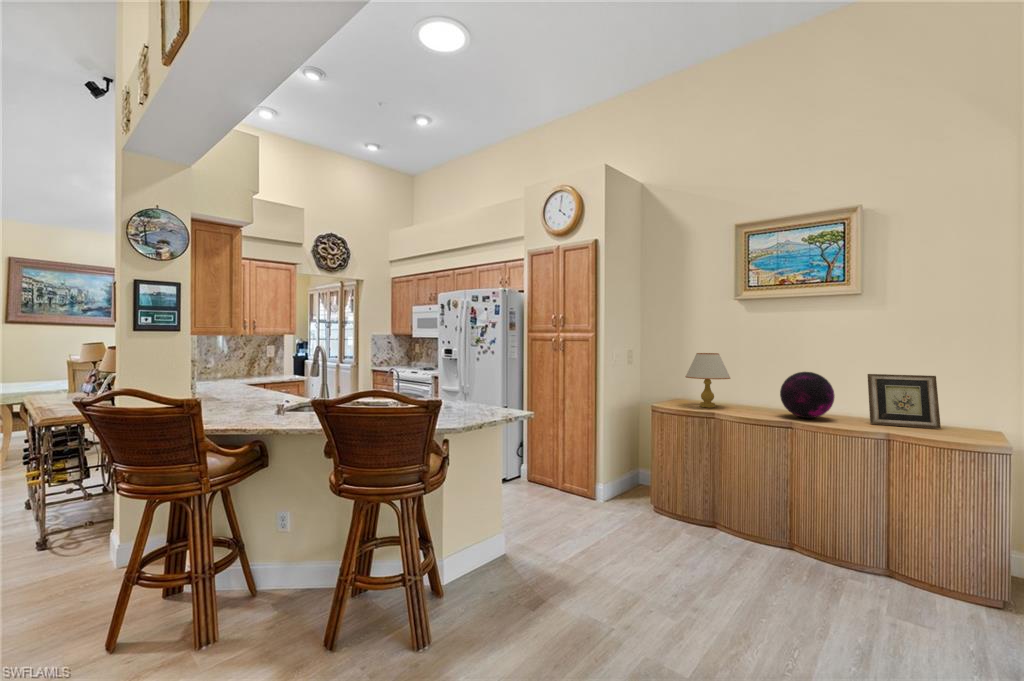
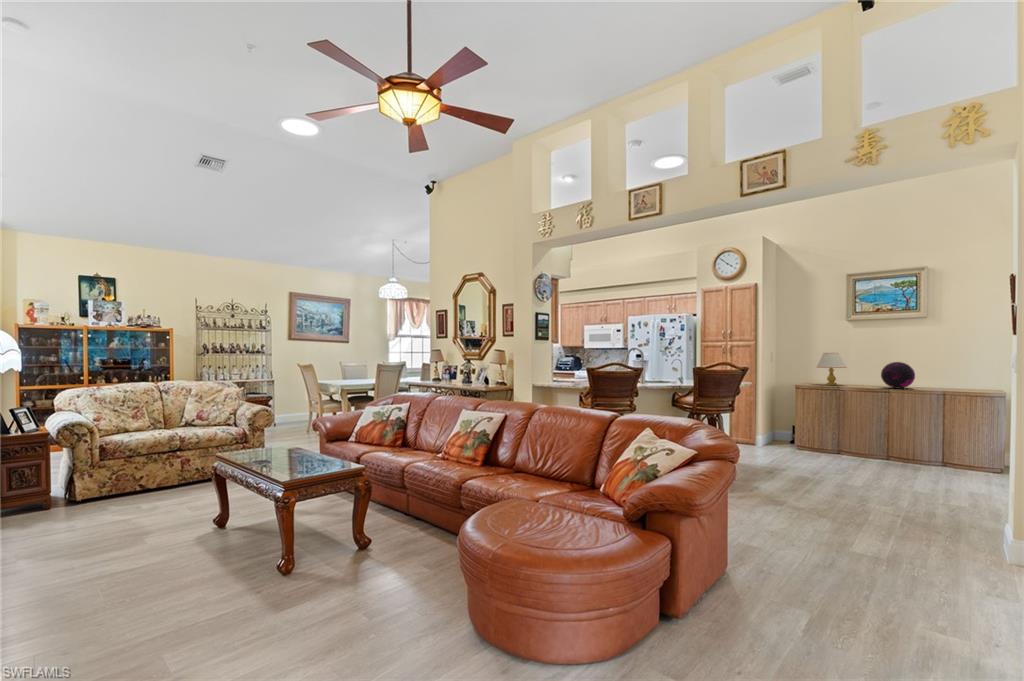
picture frame: present [868,374,941,428] -> none [935,362,979,391]

